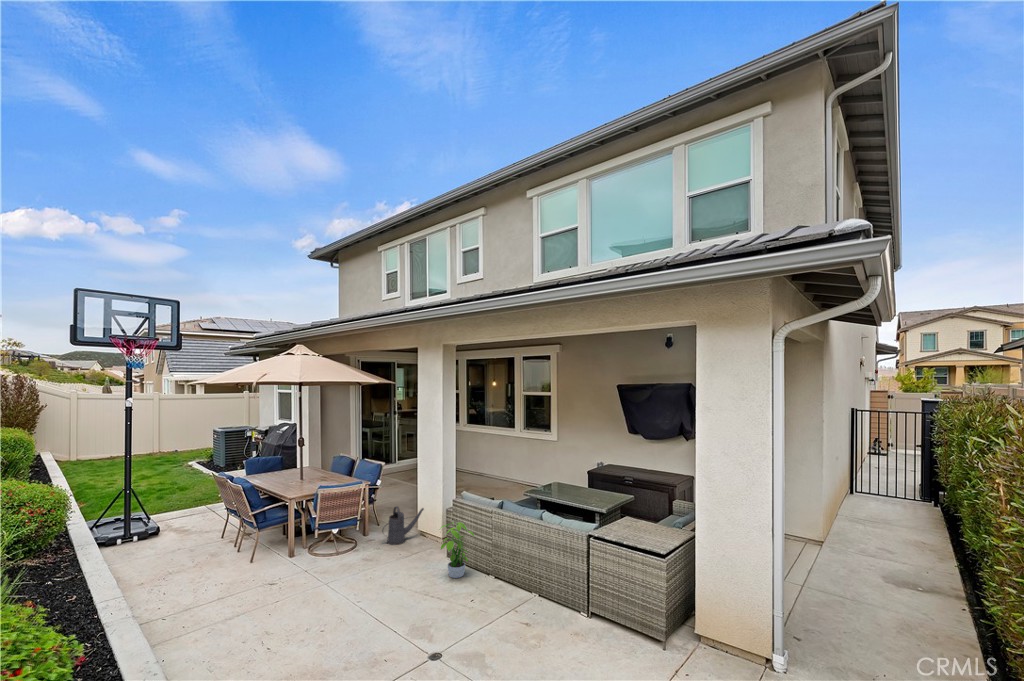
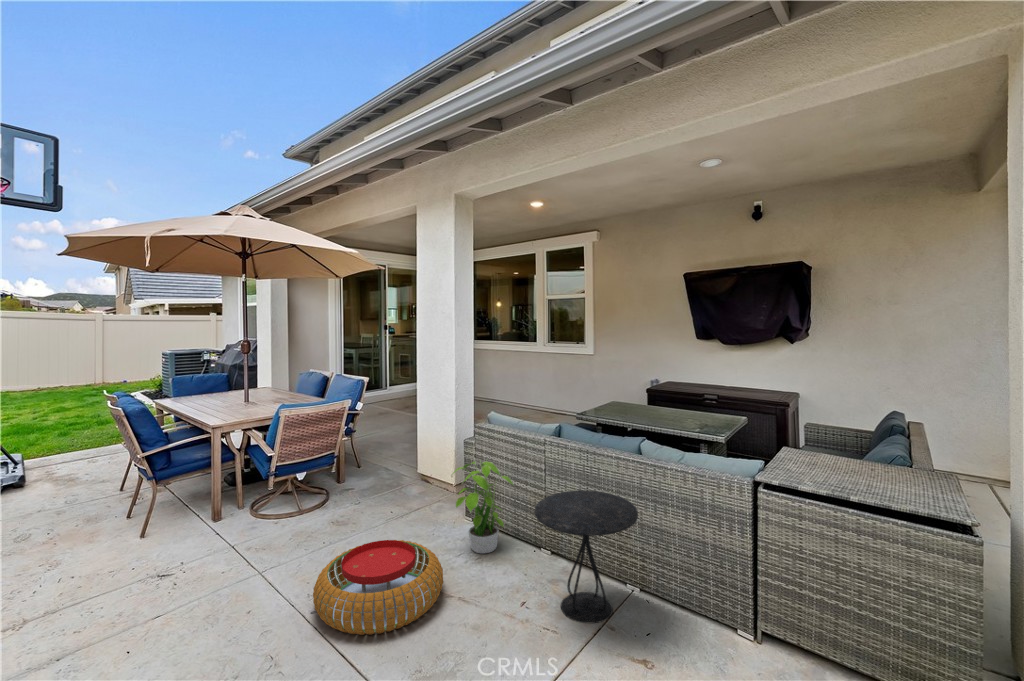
watering can: present [382,506,424,545] -> none [361,439,426,497]
side table: none [481,539,535,611] -> present [535,490,638,623]
pouf: none [362,567,432,615] -> present [313,540,443,635]

